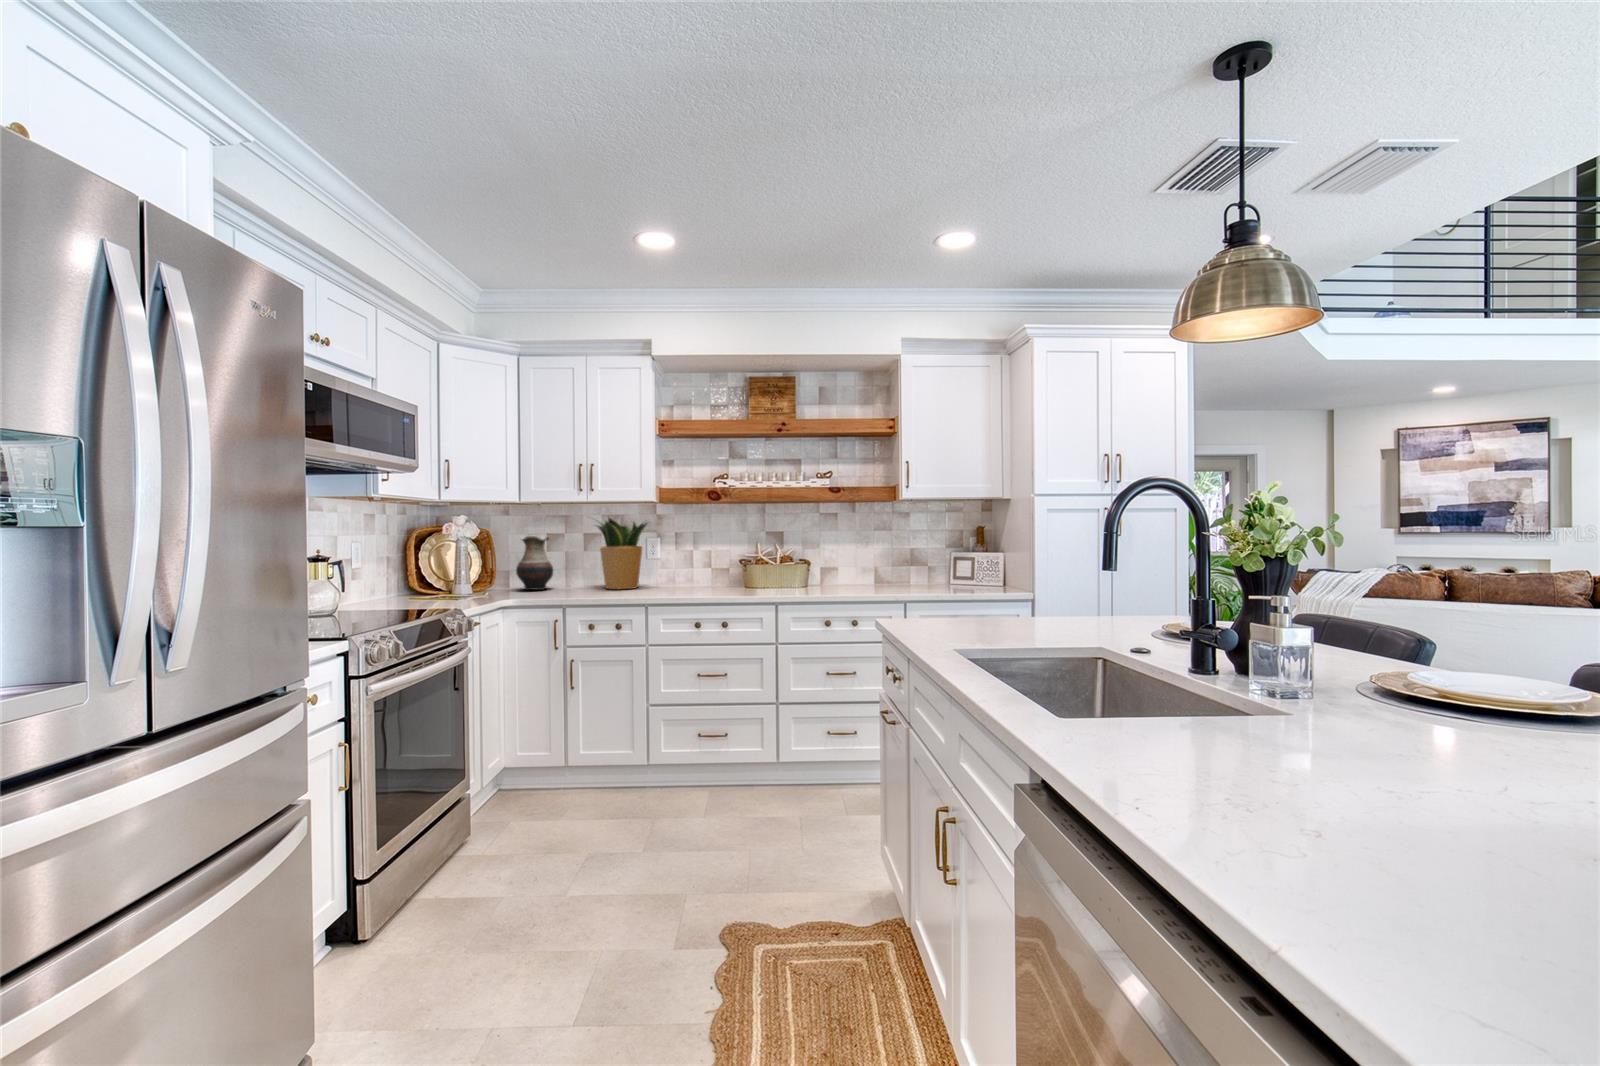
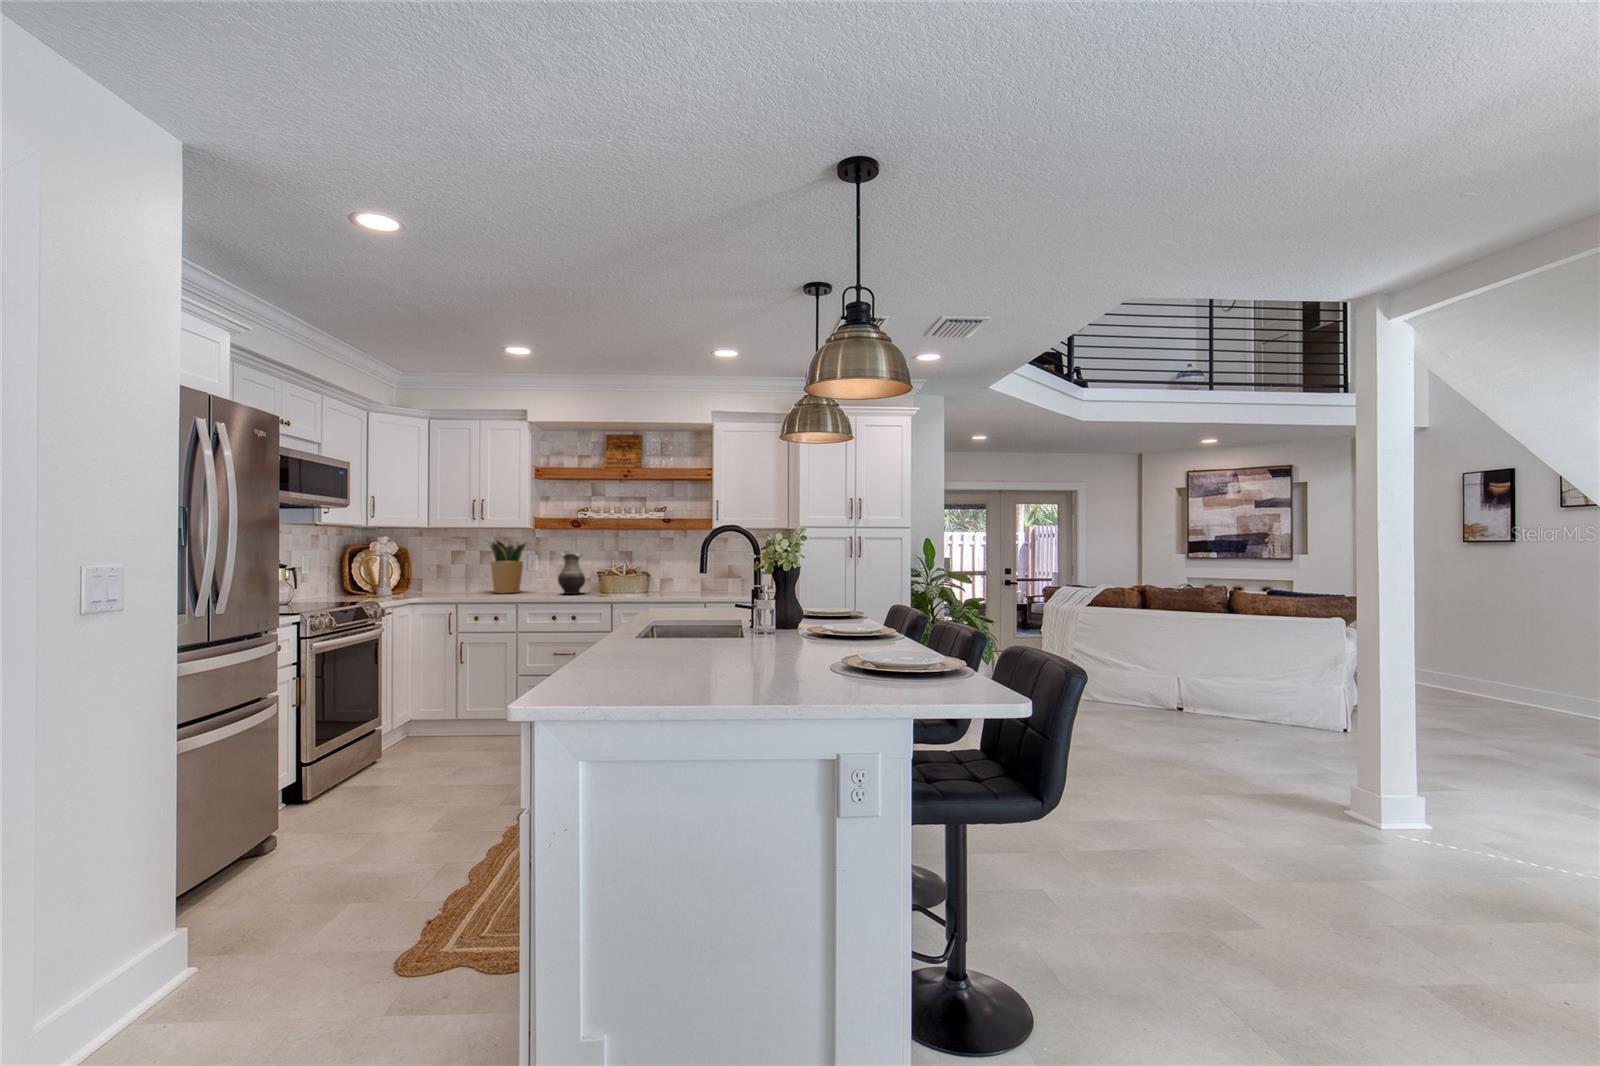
vase: present [516,535,553,590] -> present [558,553,585,594]

